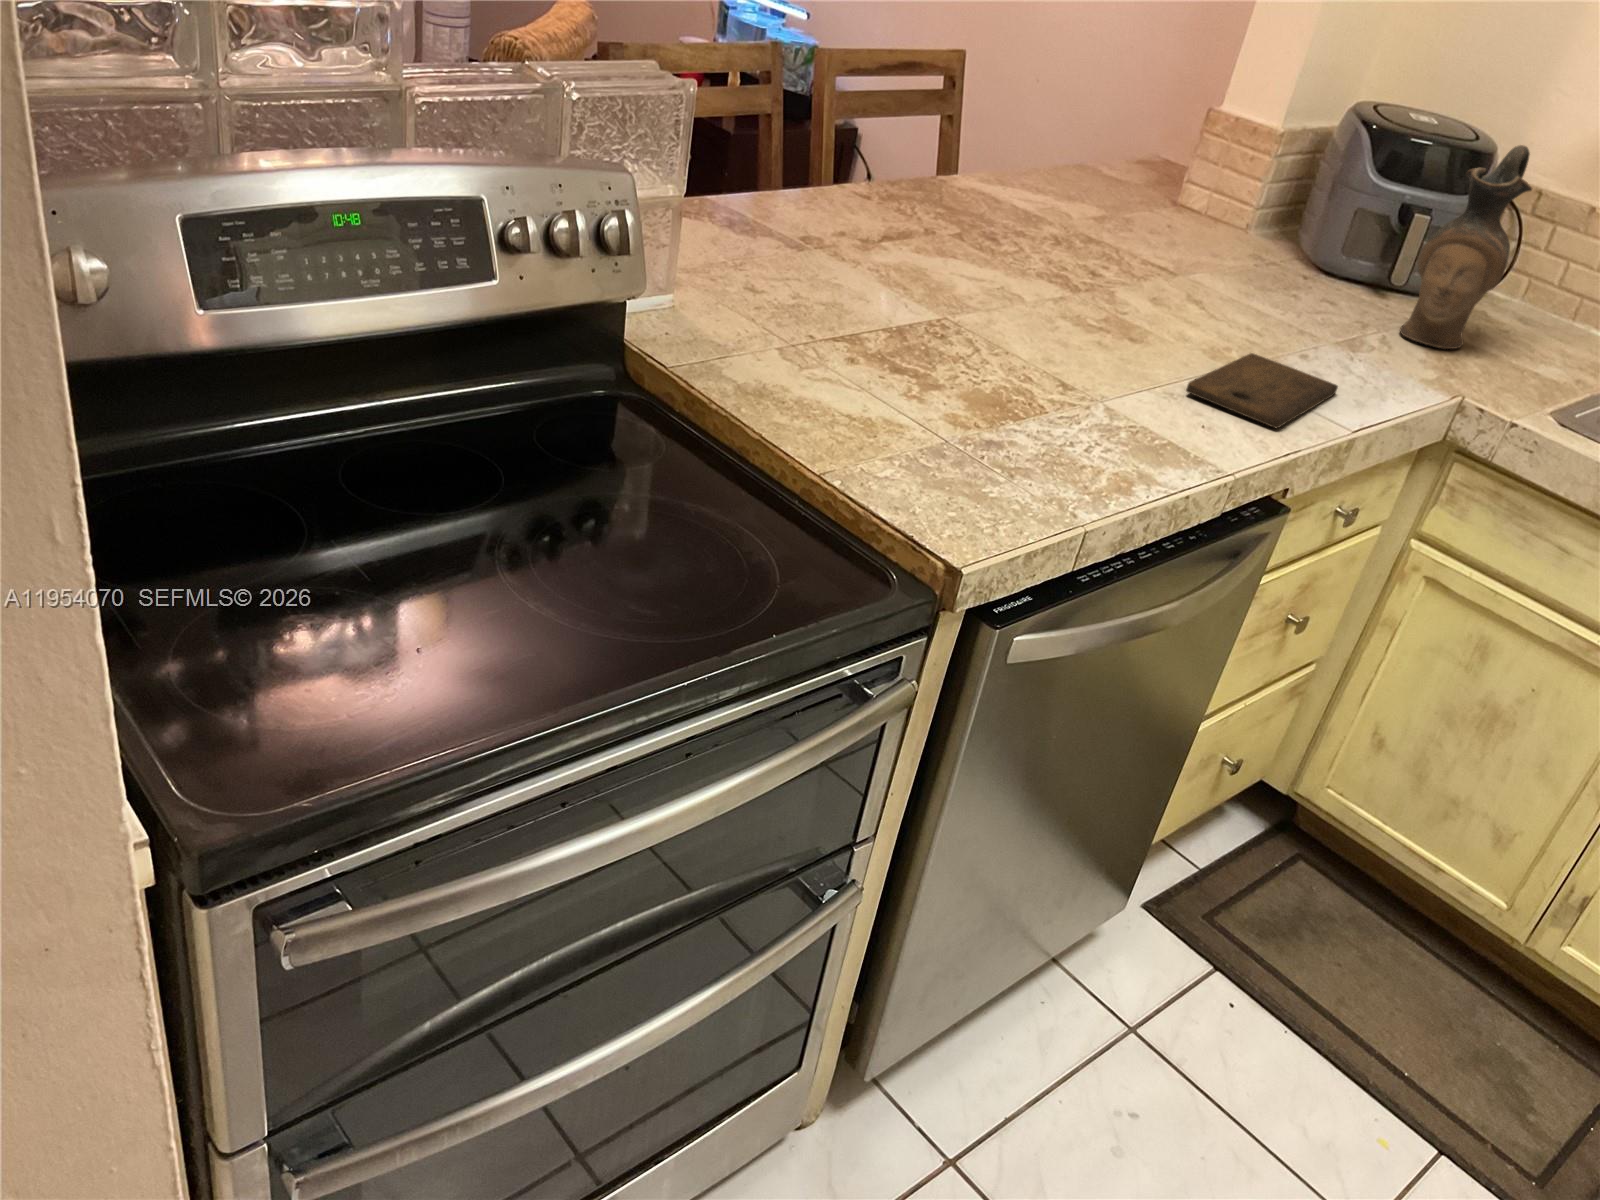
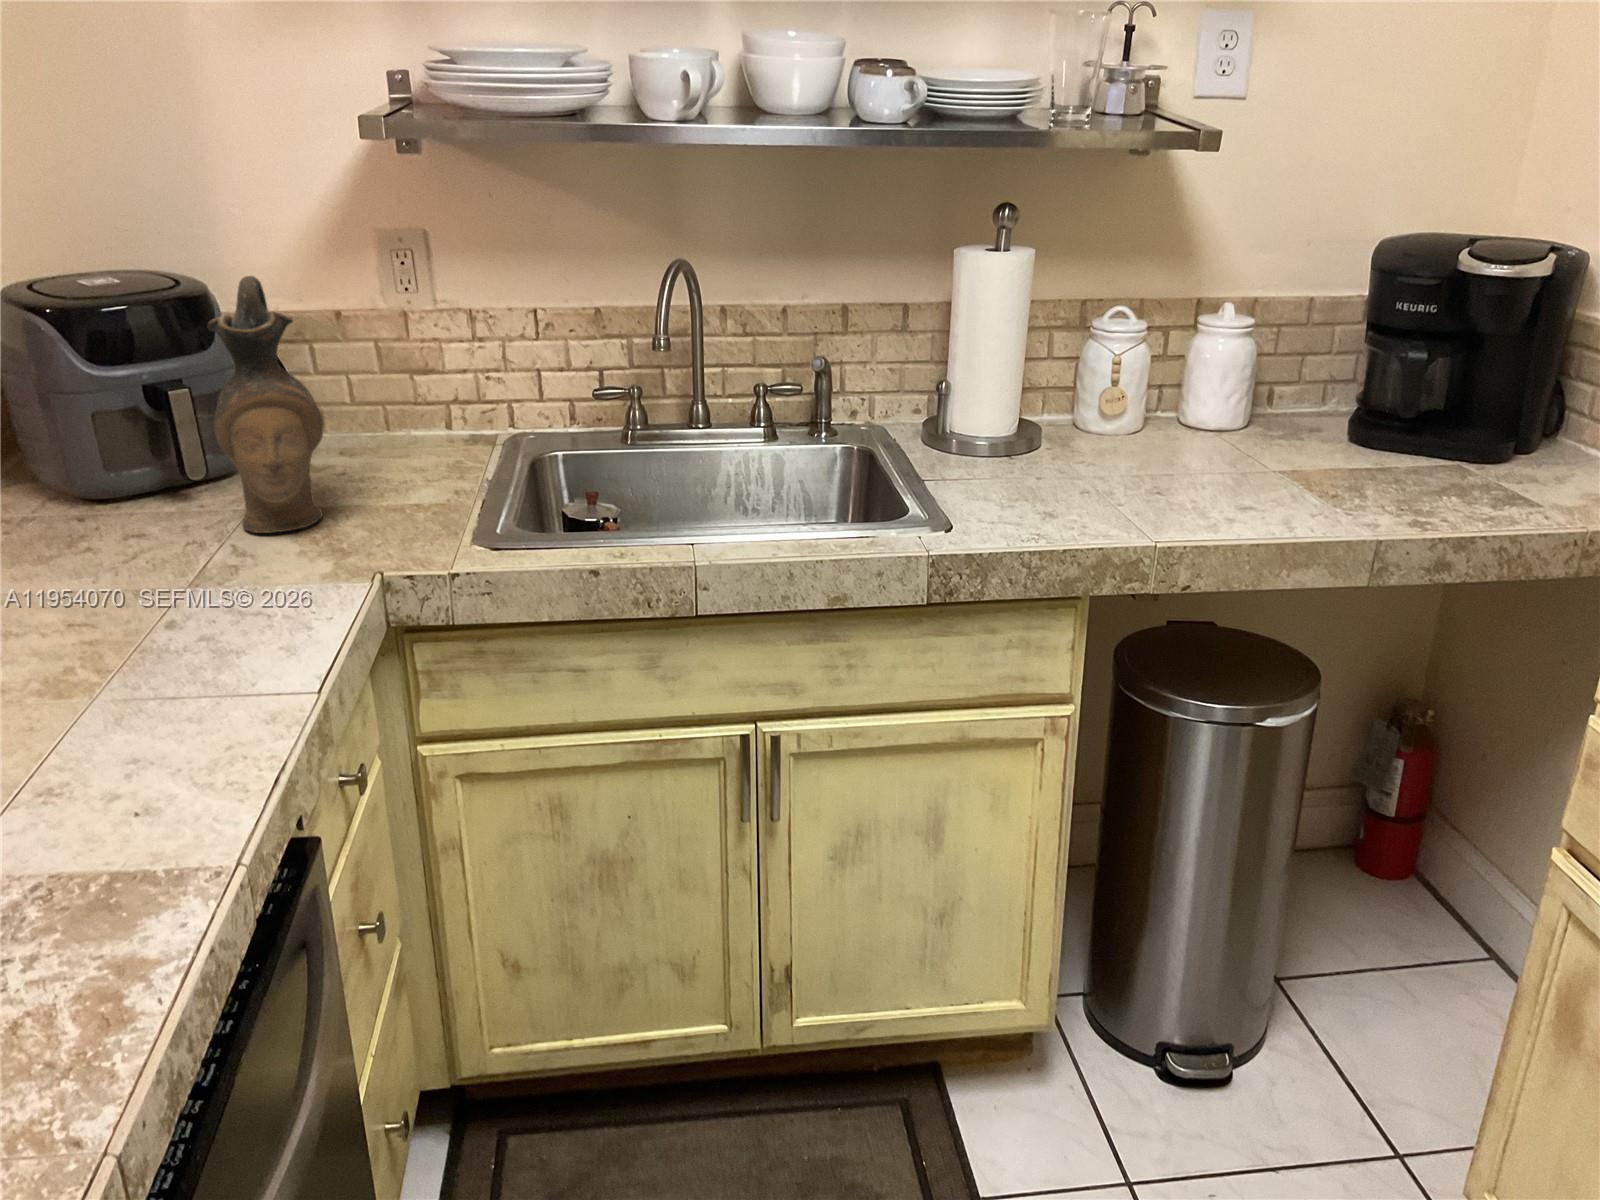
cutting board: present [1186,353,1338,428] -> none [60,641,253,772]

